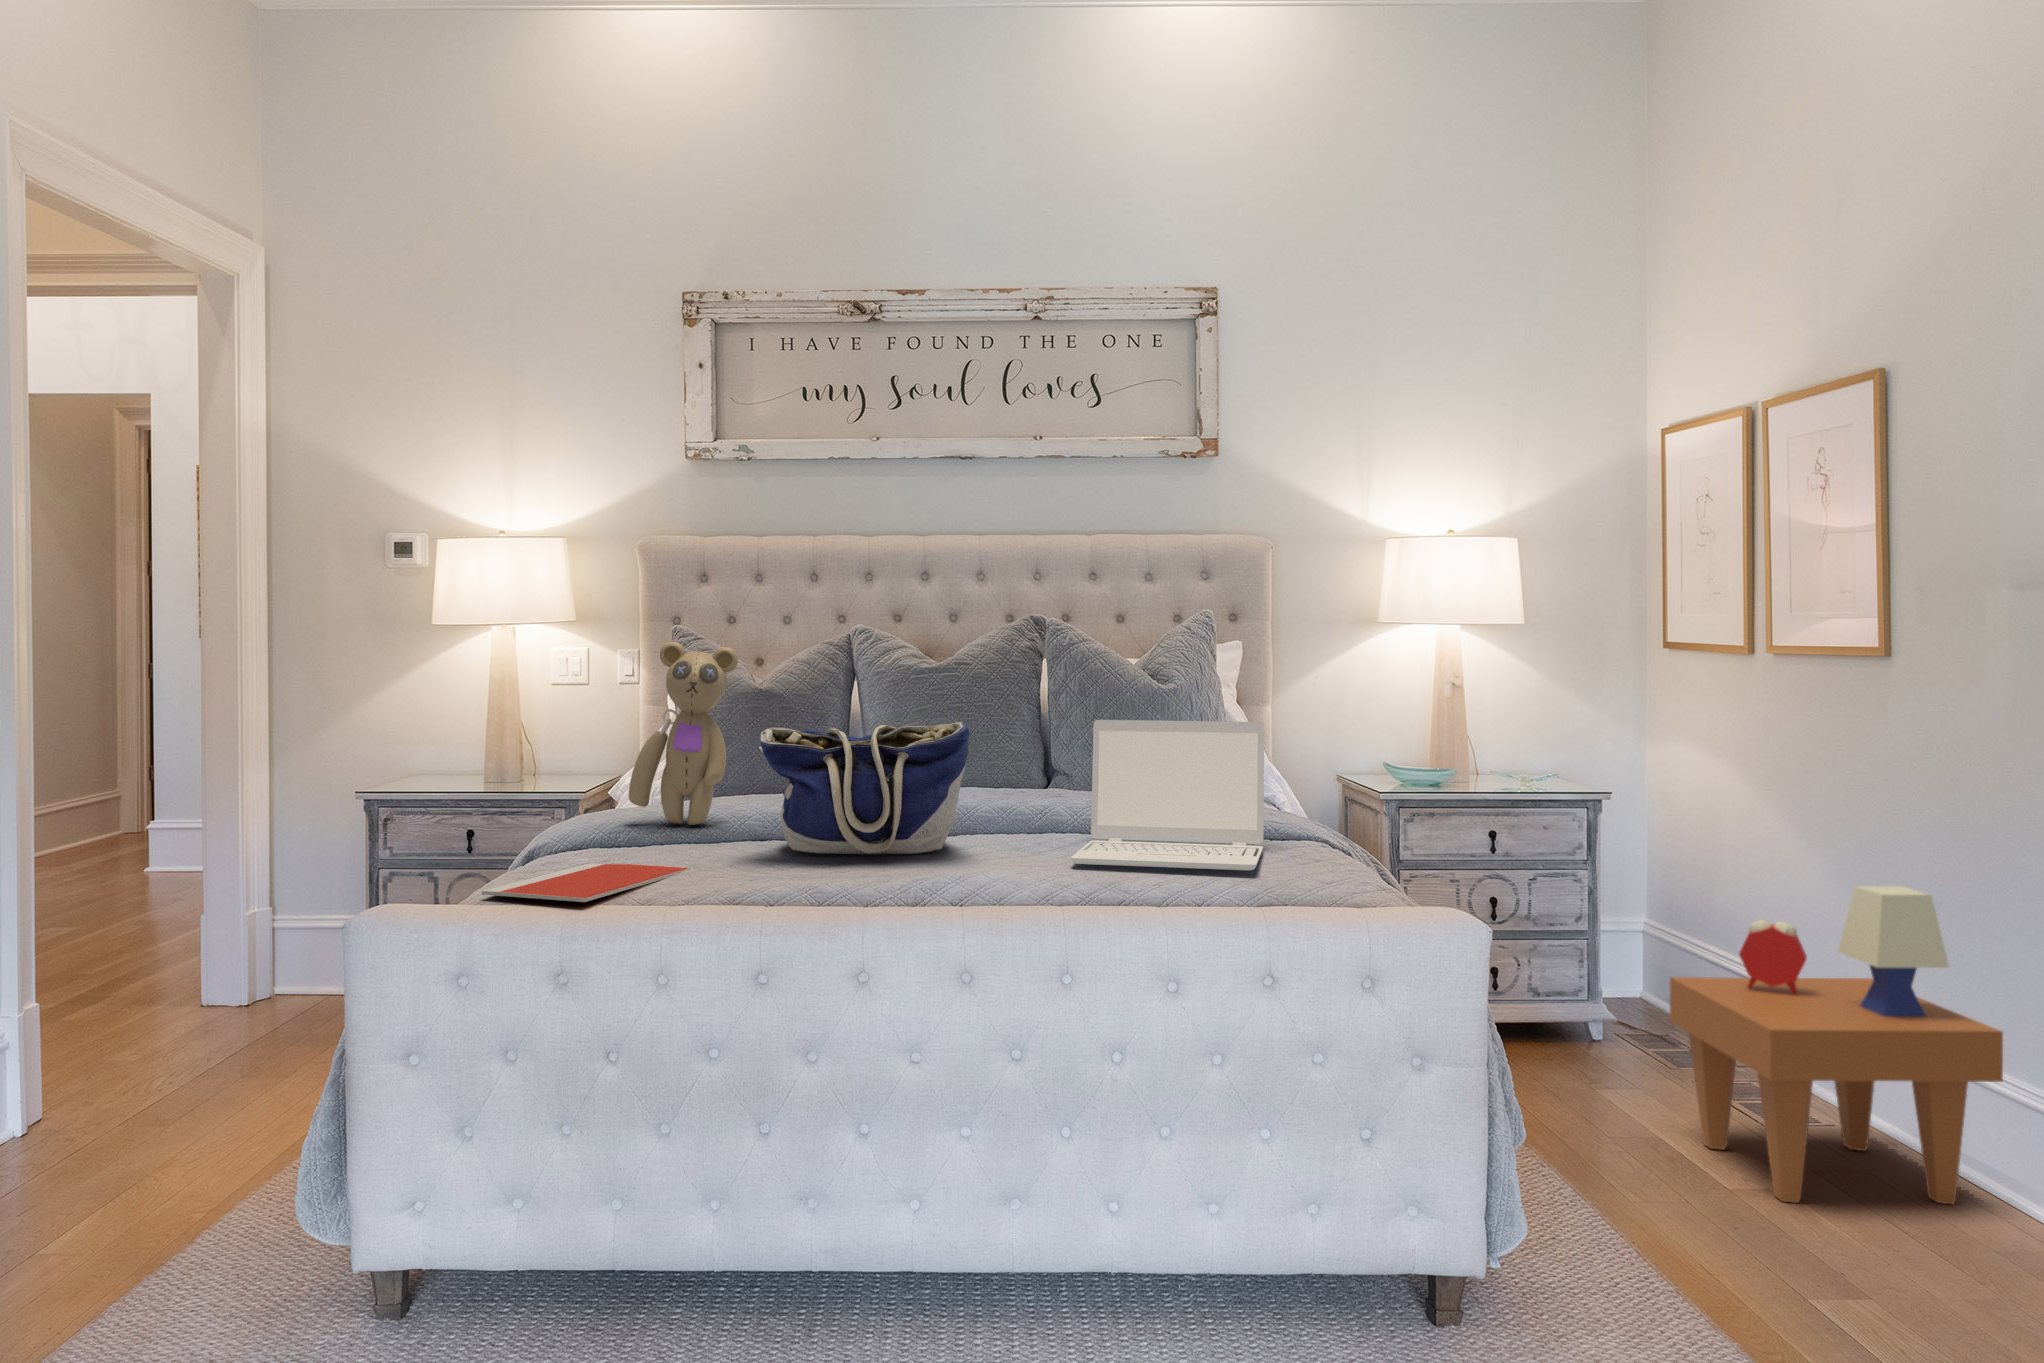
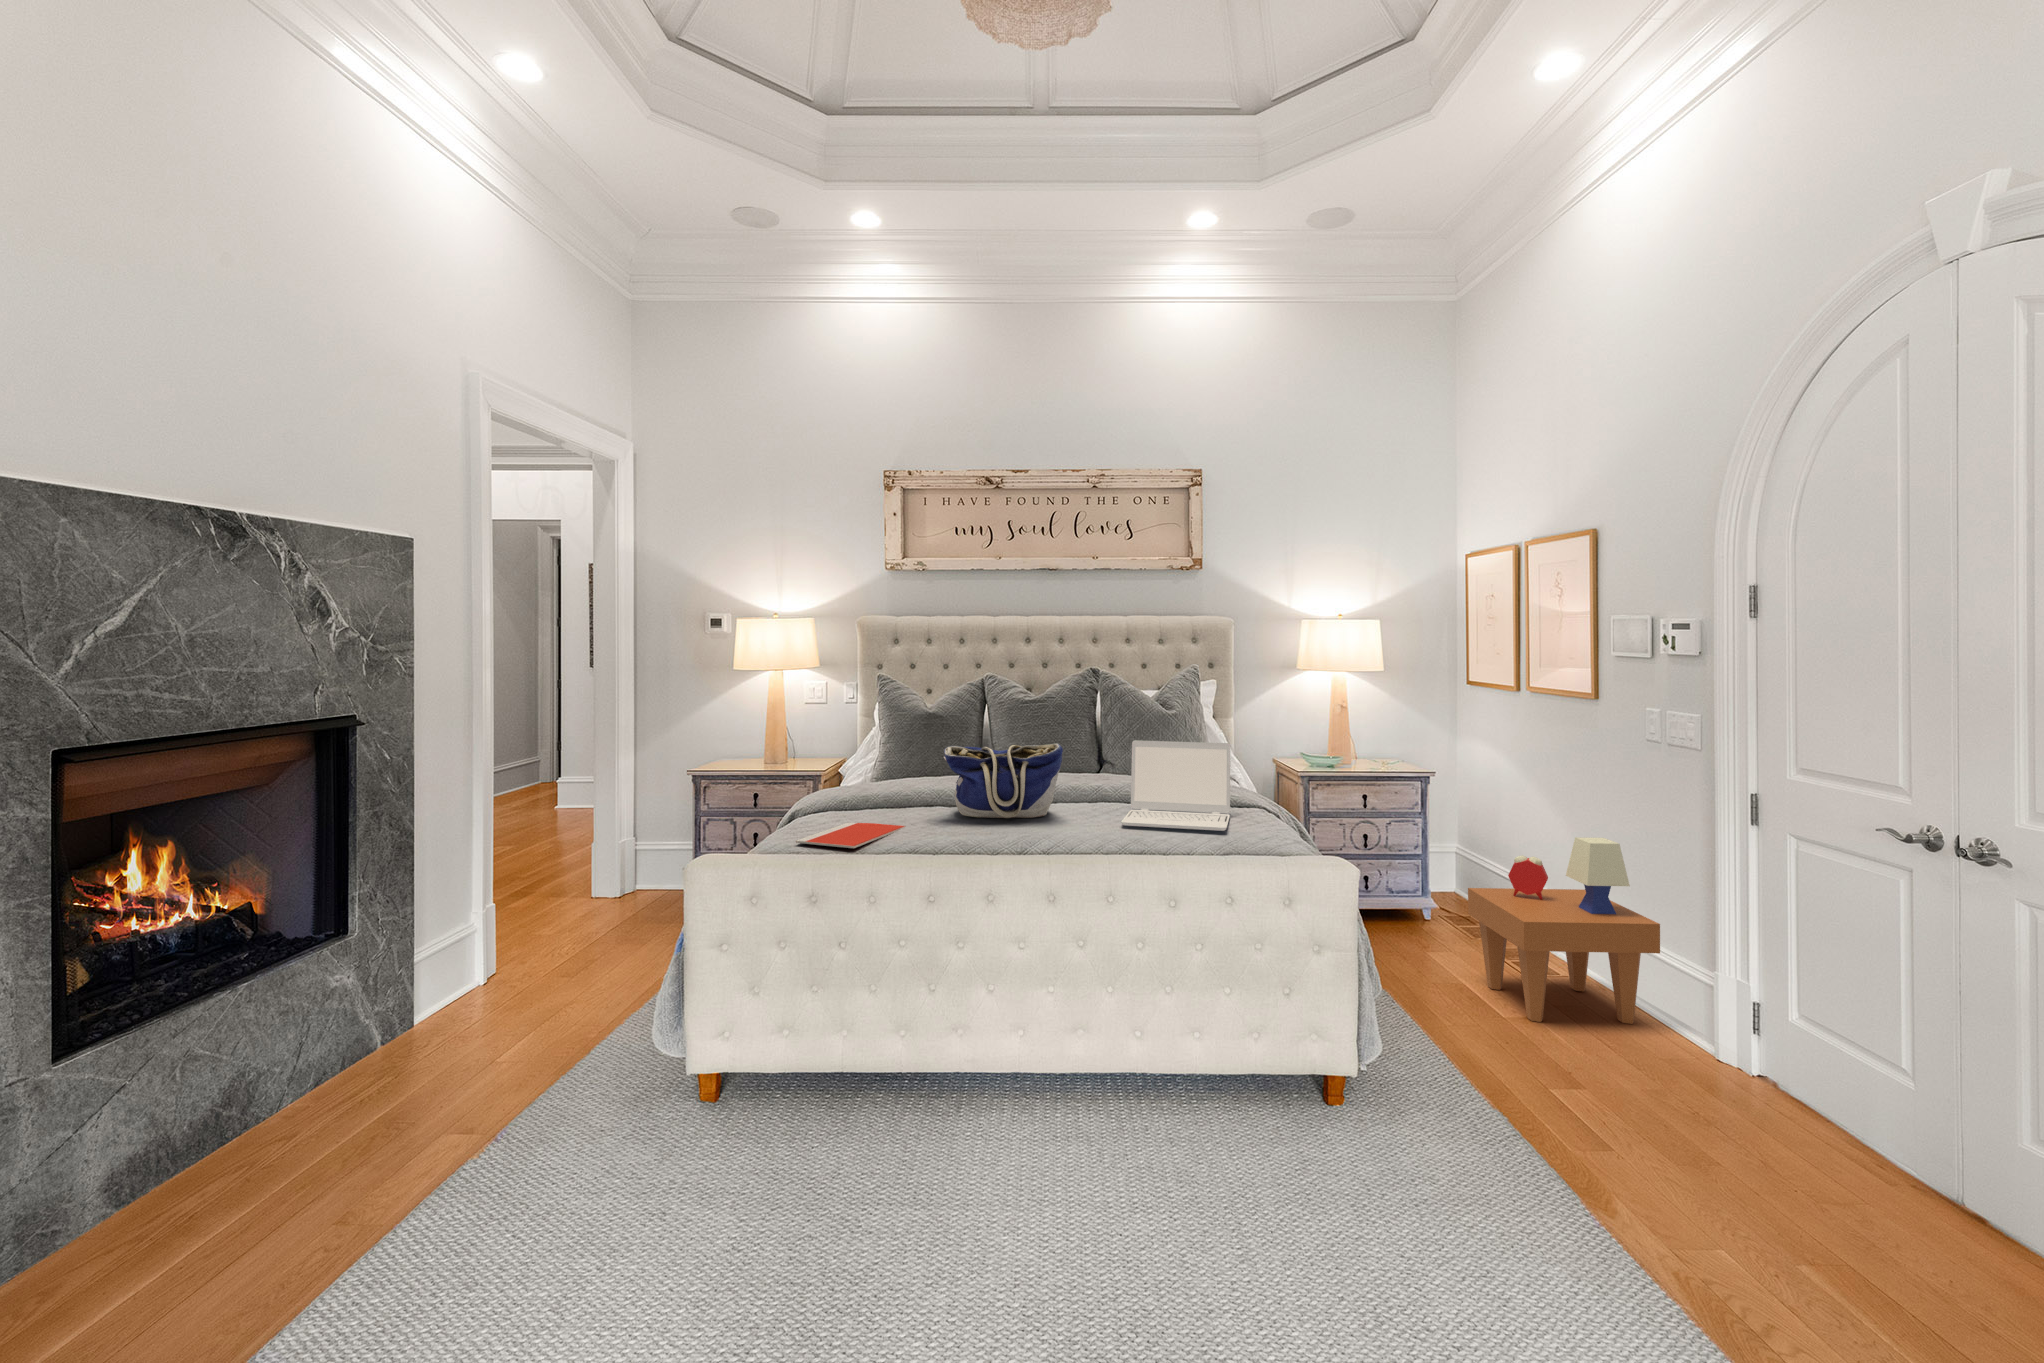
teddy bear: present [629,642,738,825] -> none [864,692,927,797]

